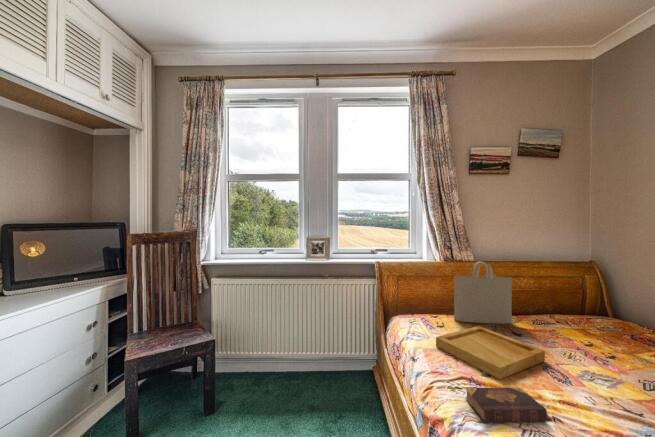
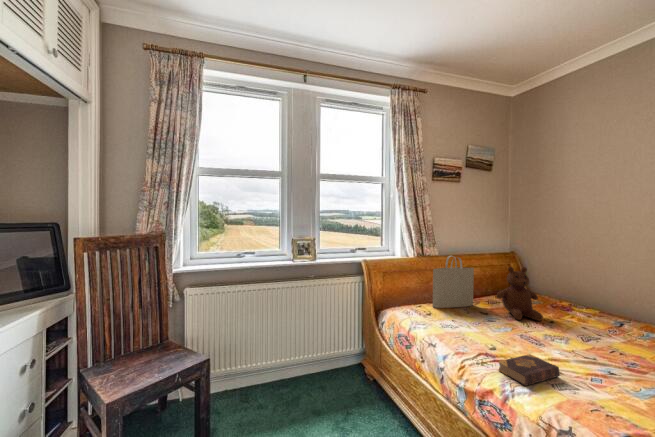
teddy bear: none [536,279,600,352] -> present [496,267,543,321]
tray: present [436,326,545,379] -> none [440,310,519,351]

